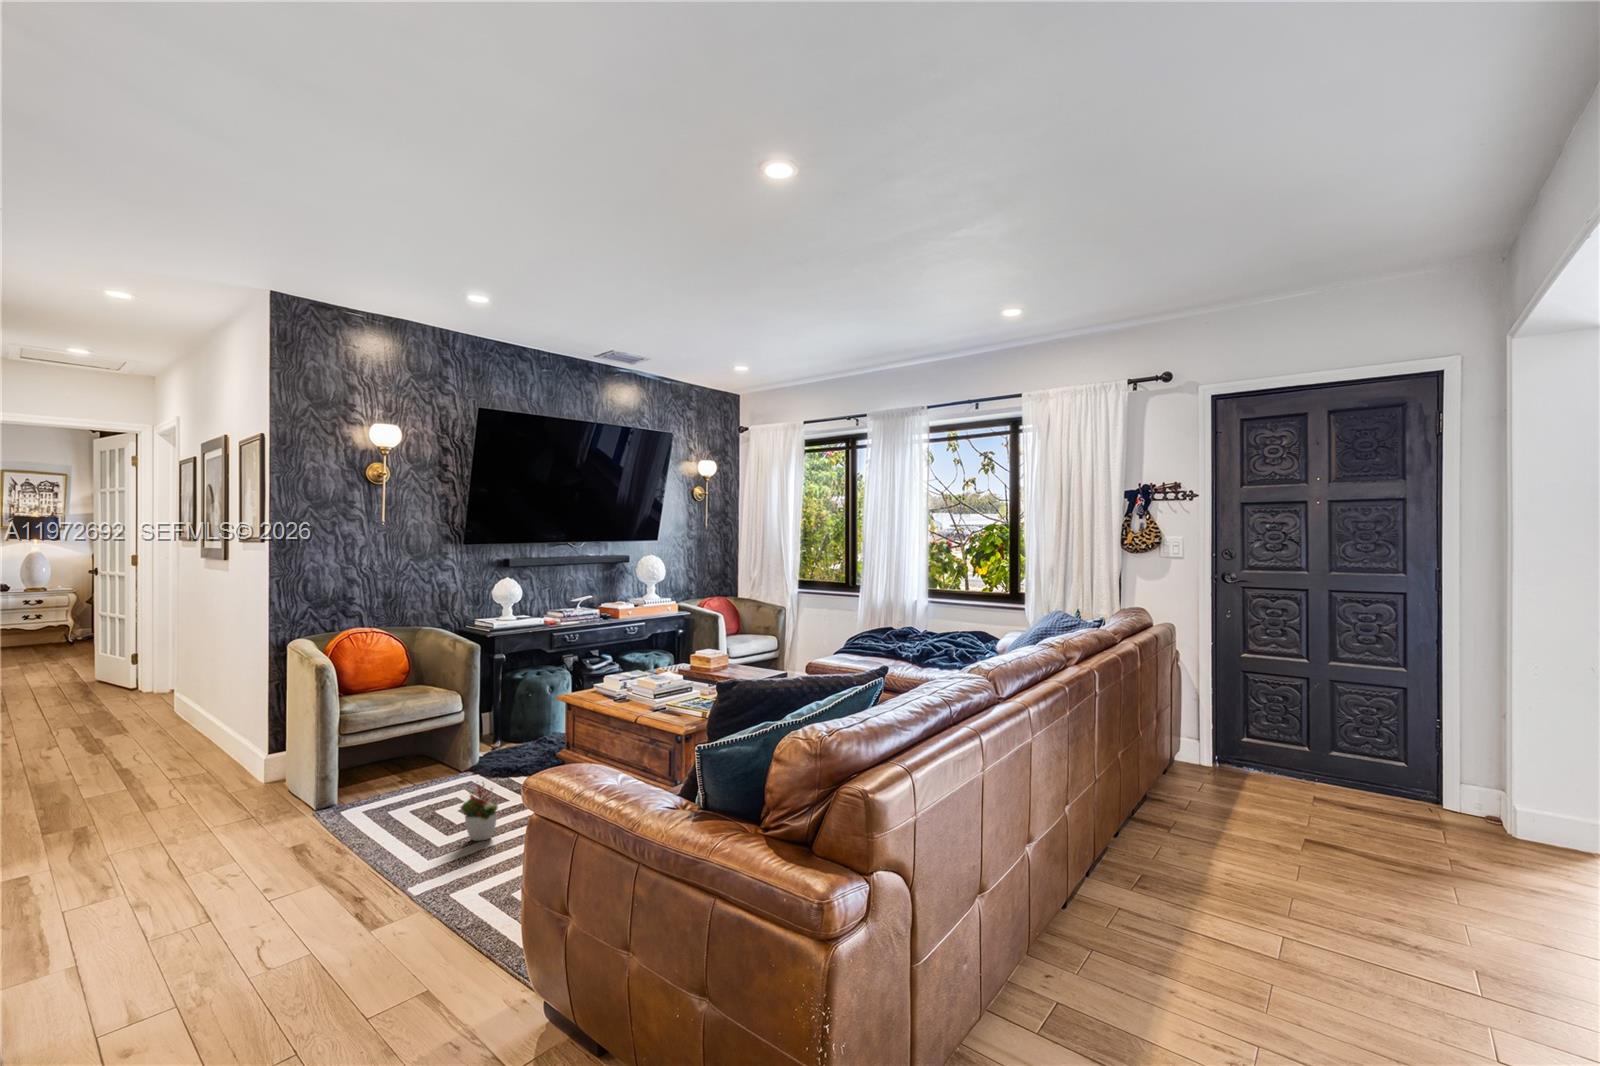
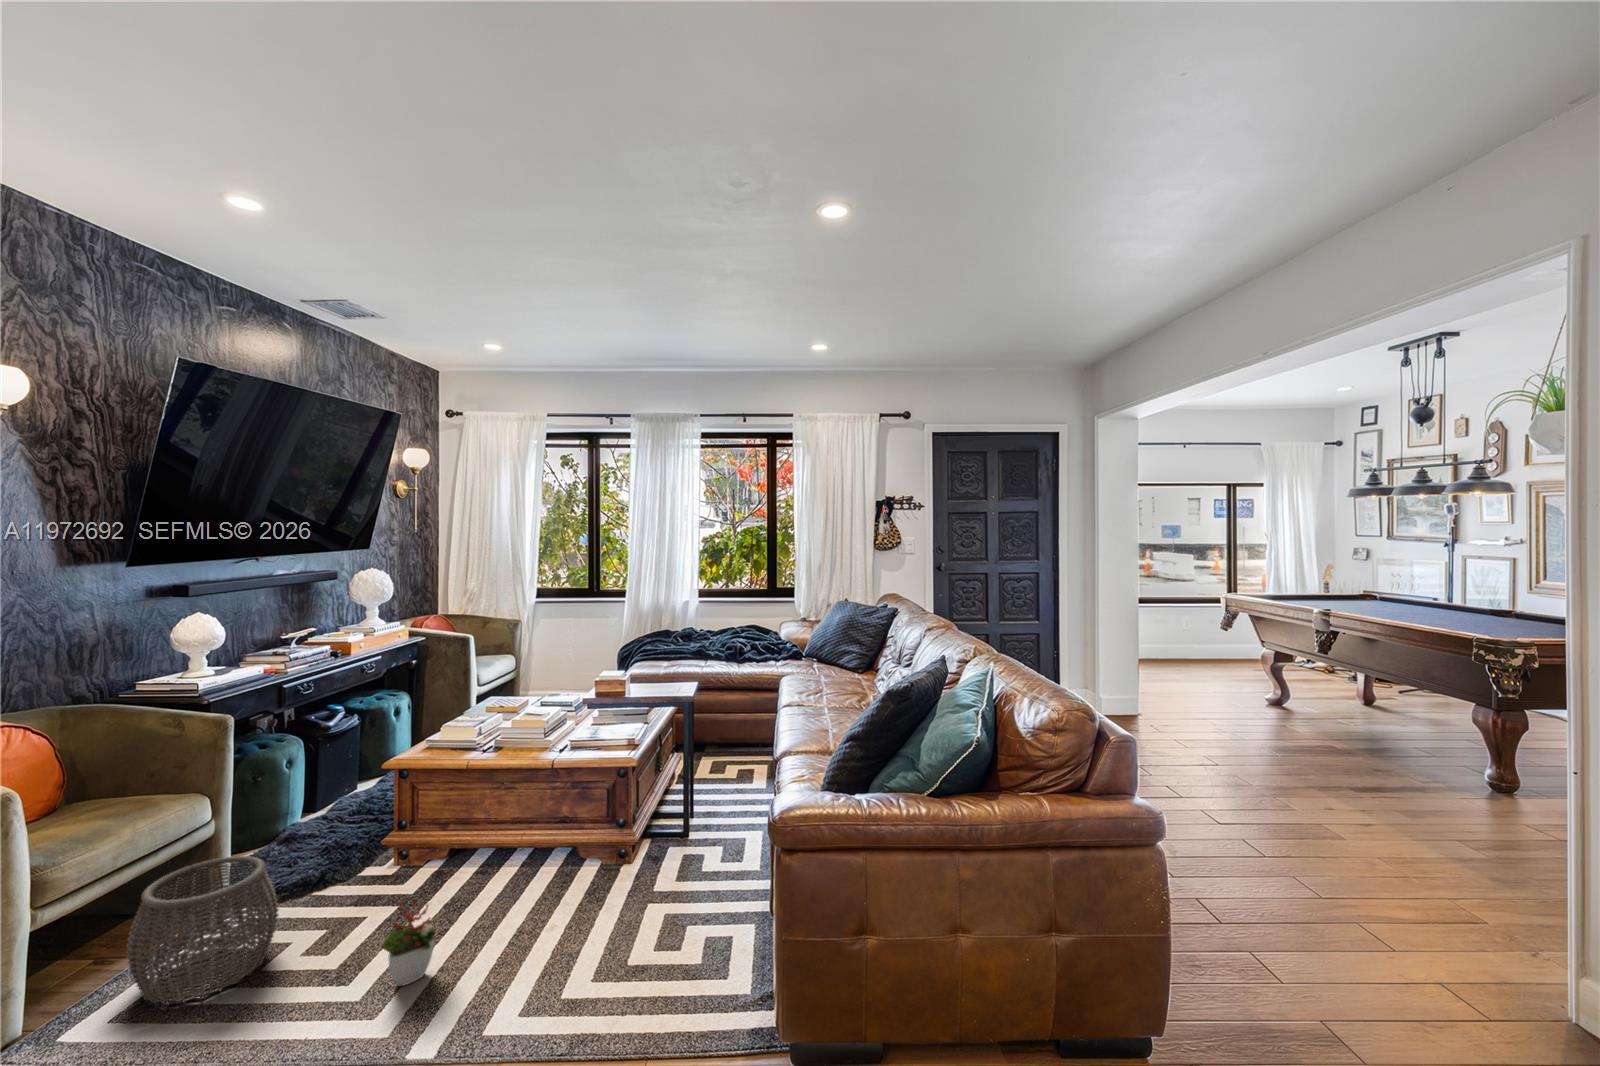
woven basket: none [377,731,460,811] -> present [126,856,279,1005]

